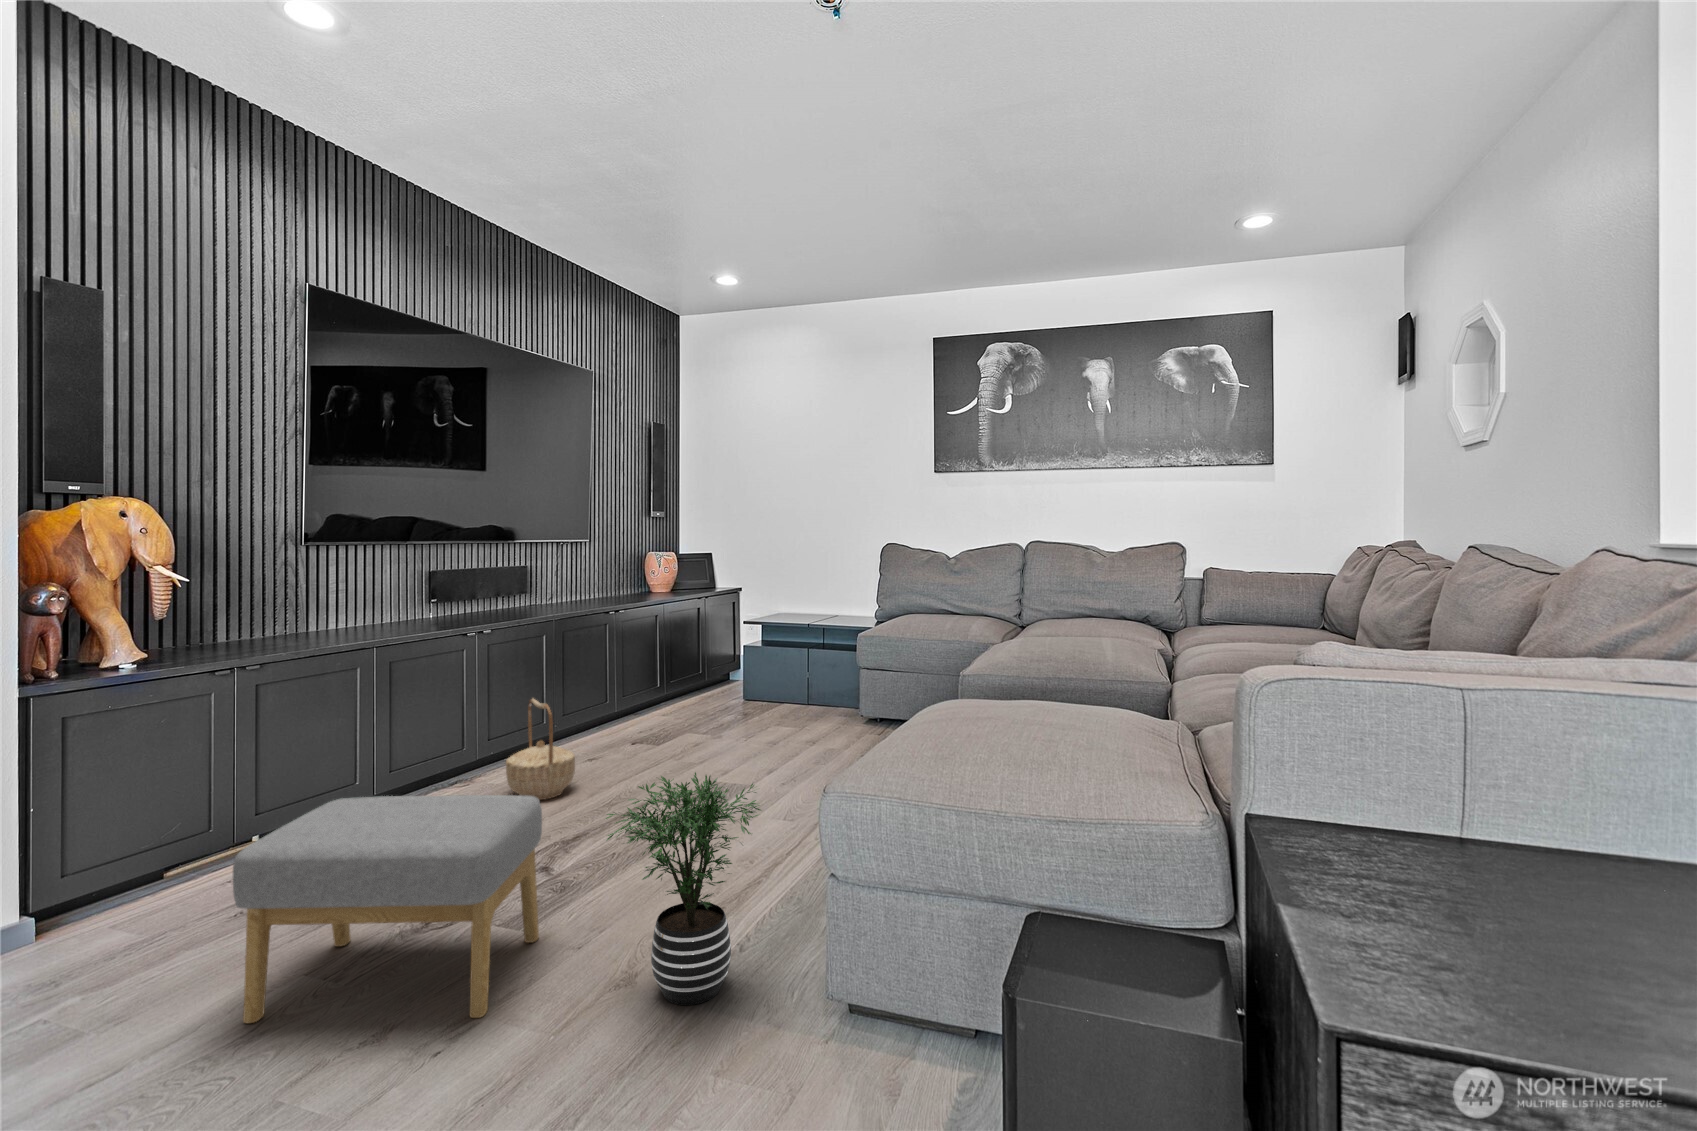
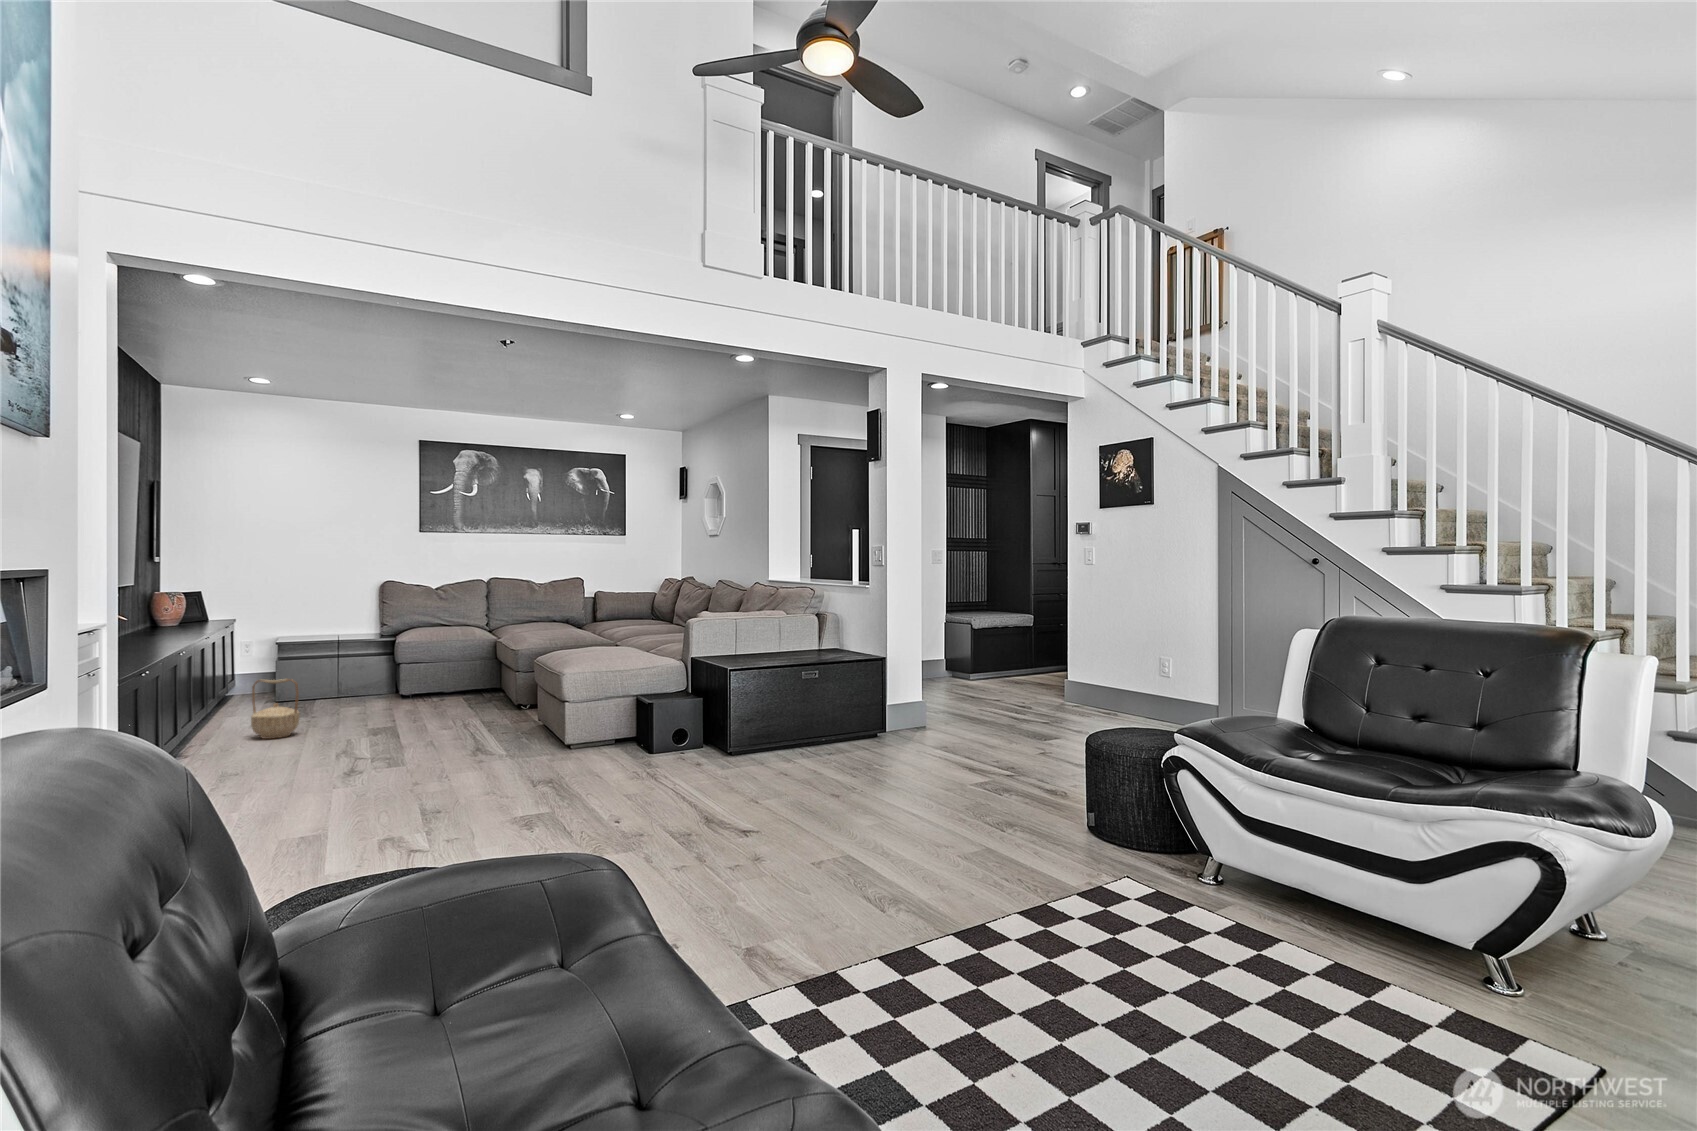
potted plant: present [606,772,761,1005] -> none [476,666,537,747]
footstool: present [233,795,542,1023] -> none [322,690,448,777]

